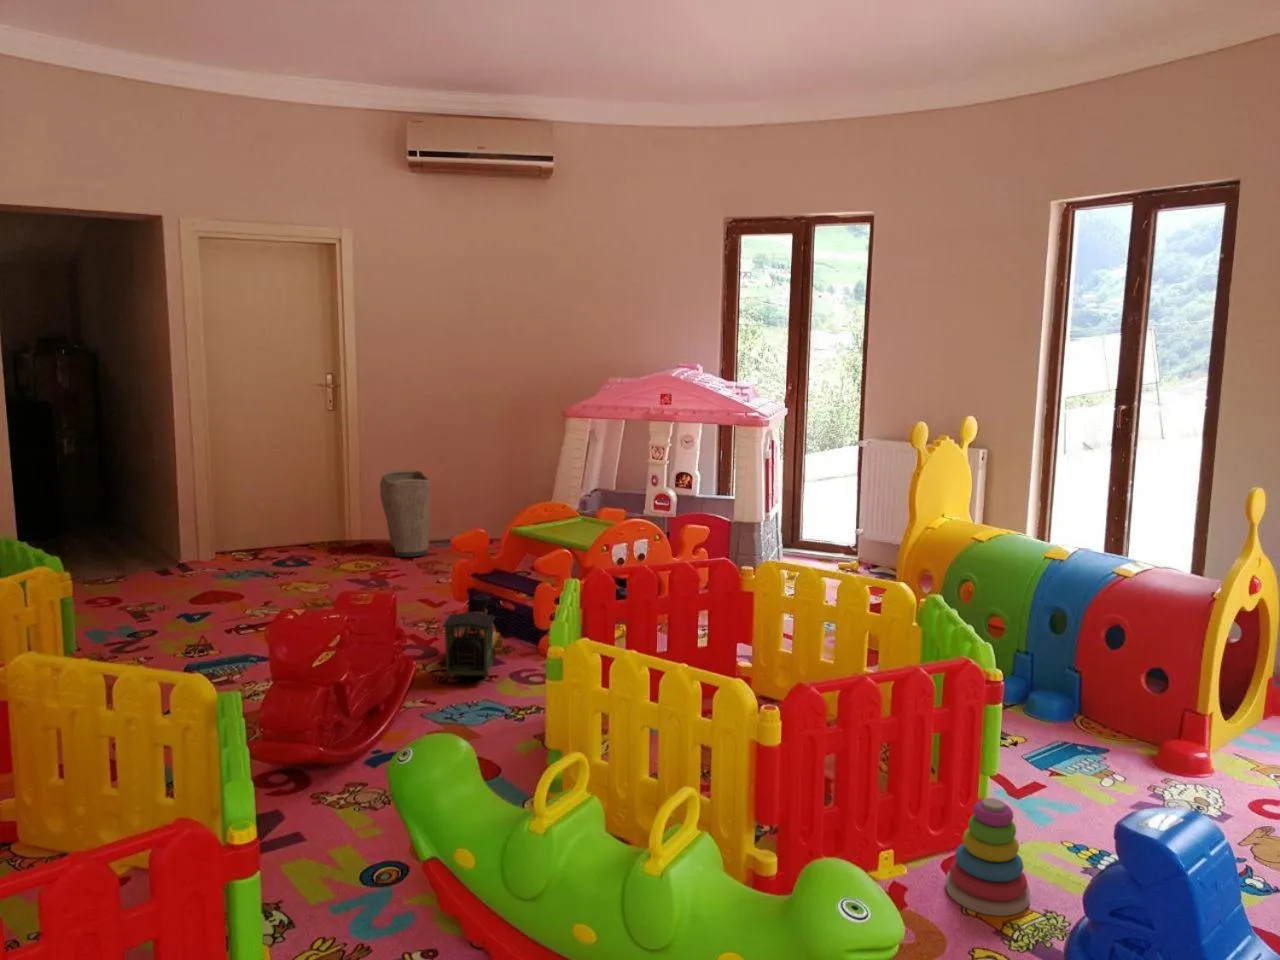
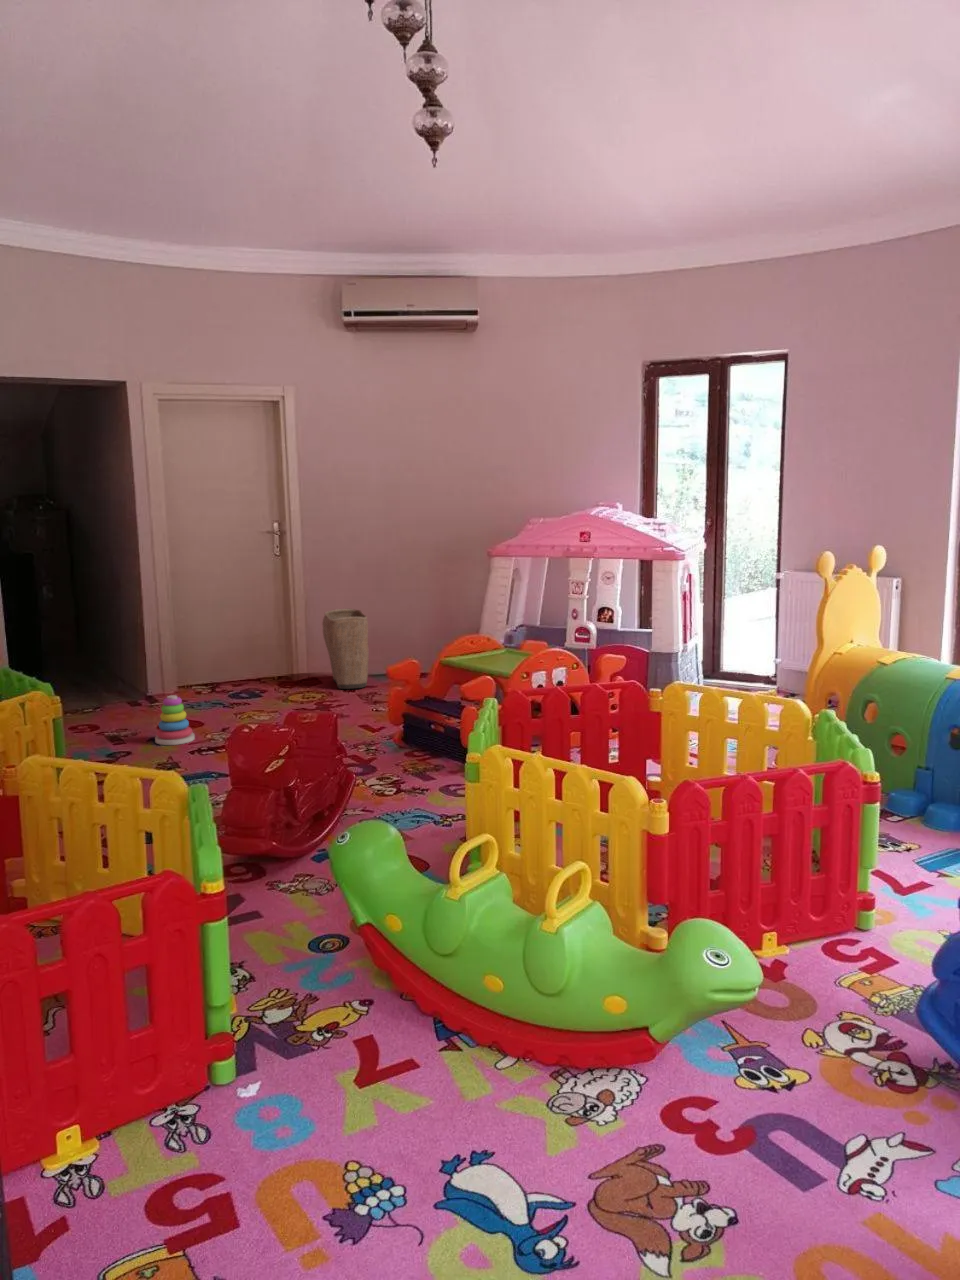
toy train: present [443,594,504,678] -> none [378,717,434,791]
stacking toy: present [946,798,1030,916] -> present [155,695,195,745]

